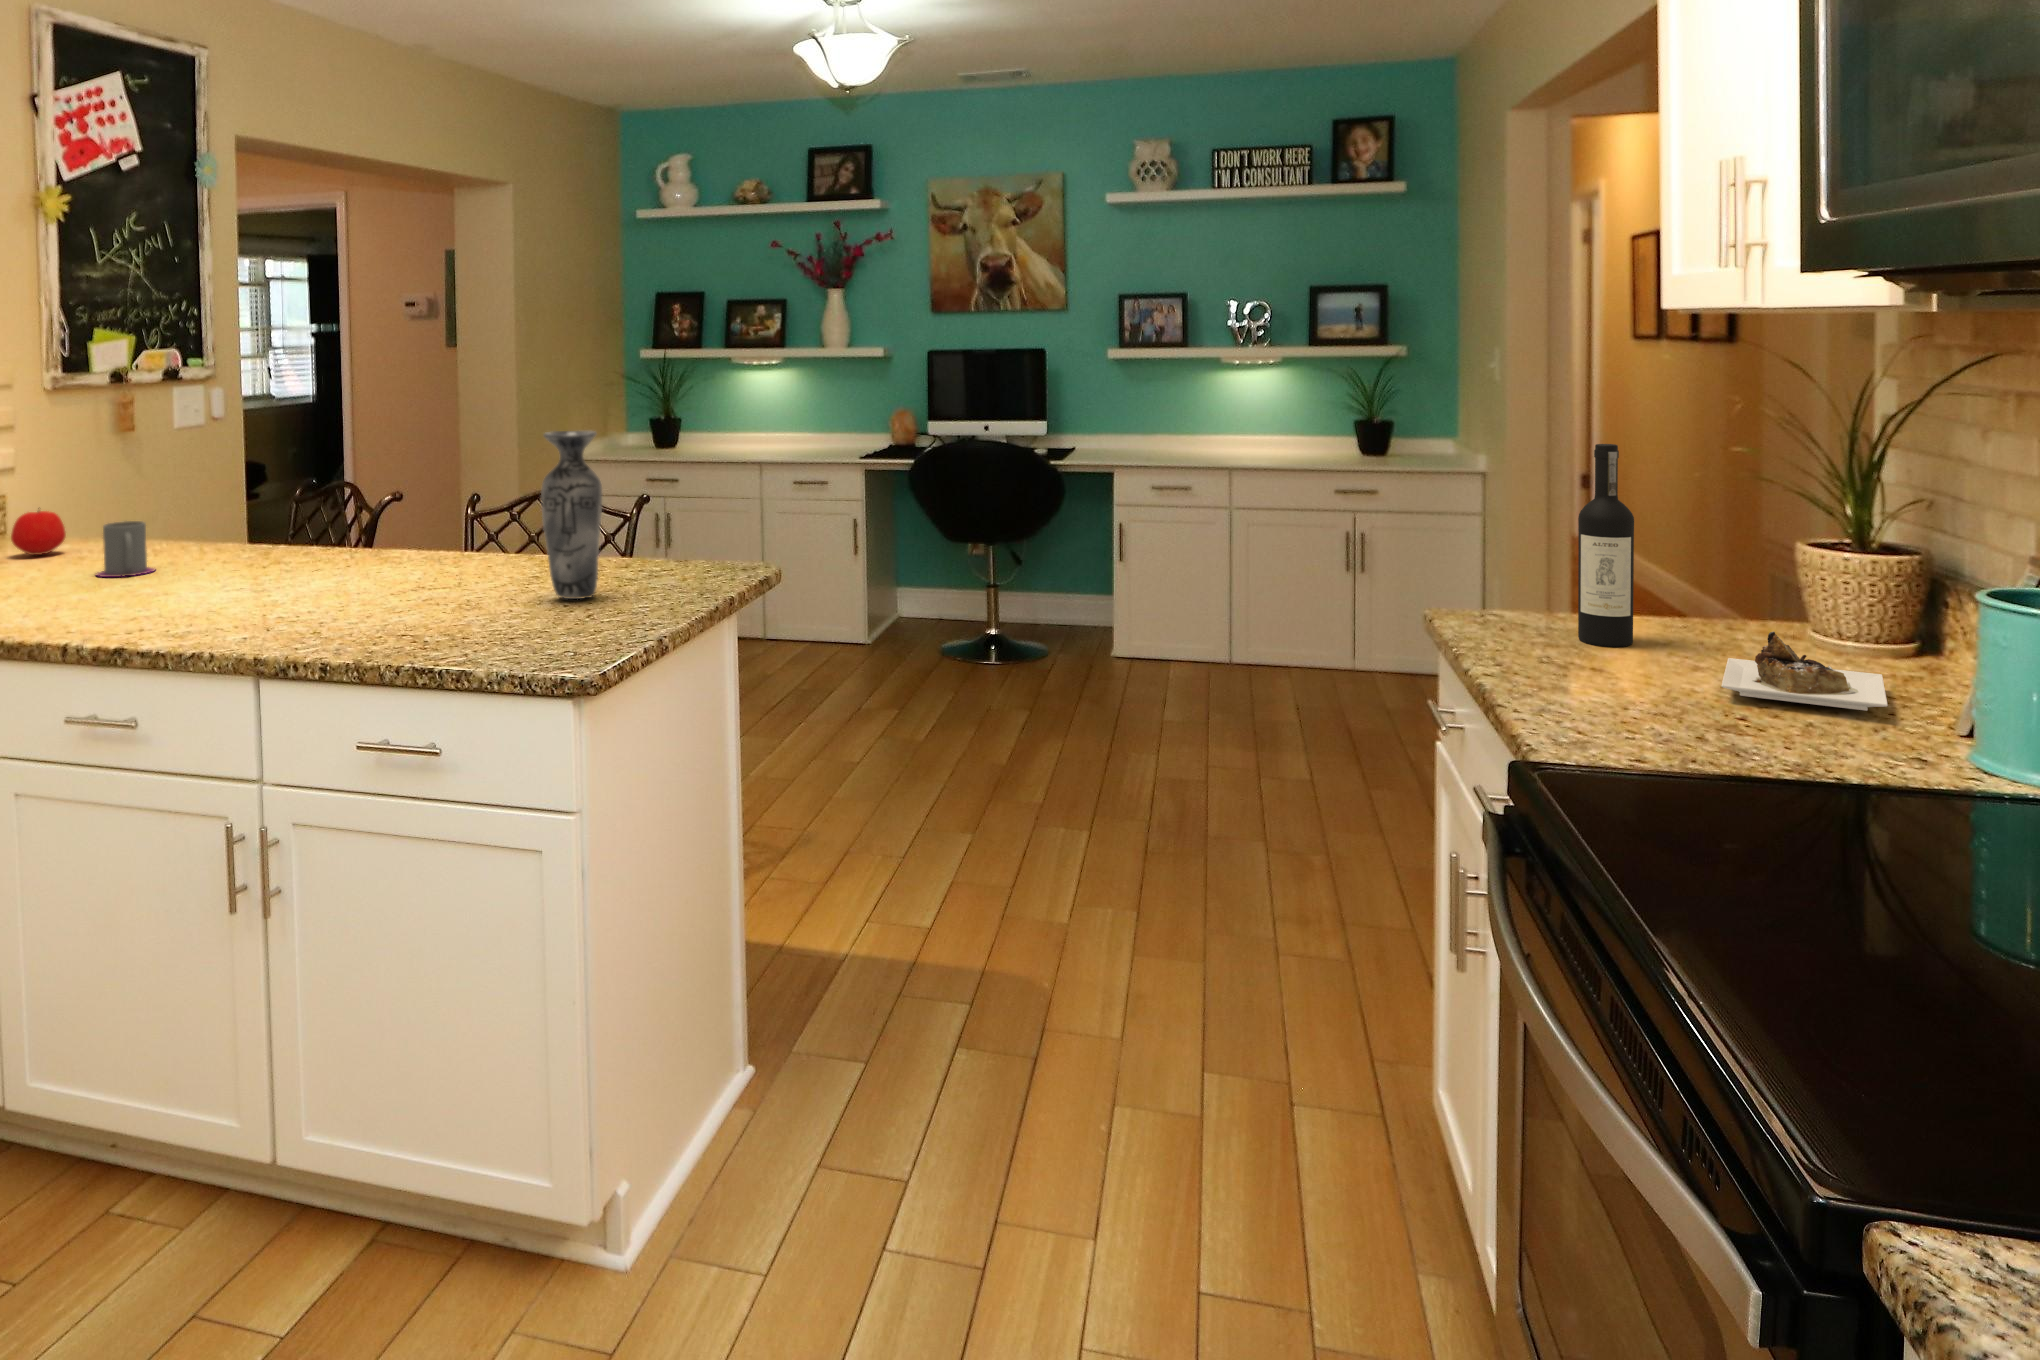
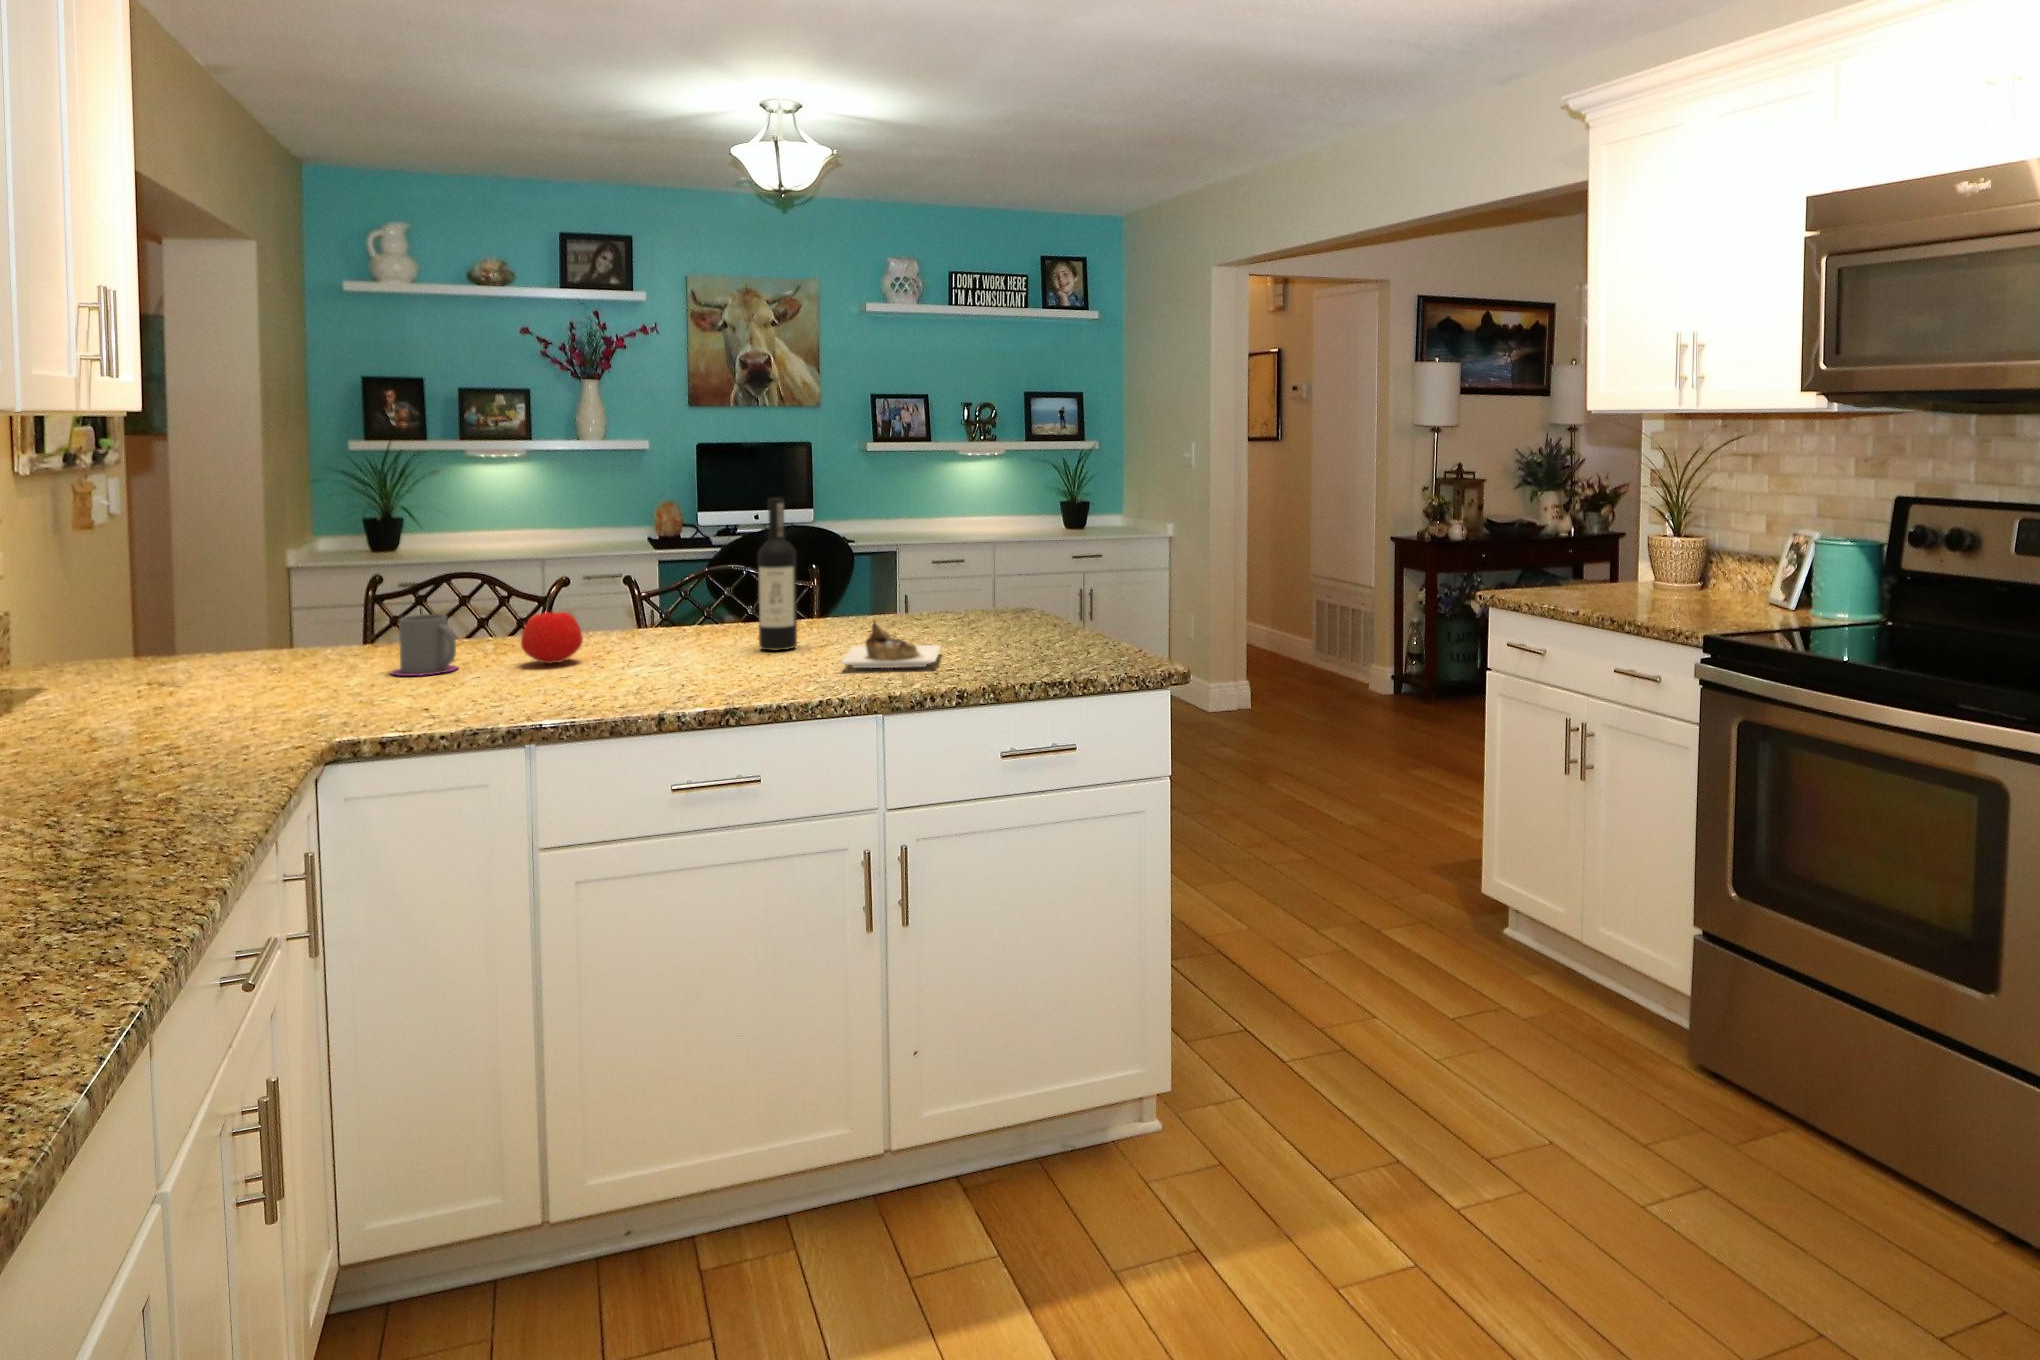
vase: present [541,431,603,599] -> none [965,495,1016,636]
wine bottle: present [1578,444,1888,711] -> present [758,498,941,668]
apple: present [11,508,66,555] -> present [521,610,583,664]

